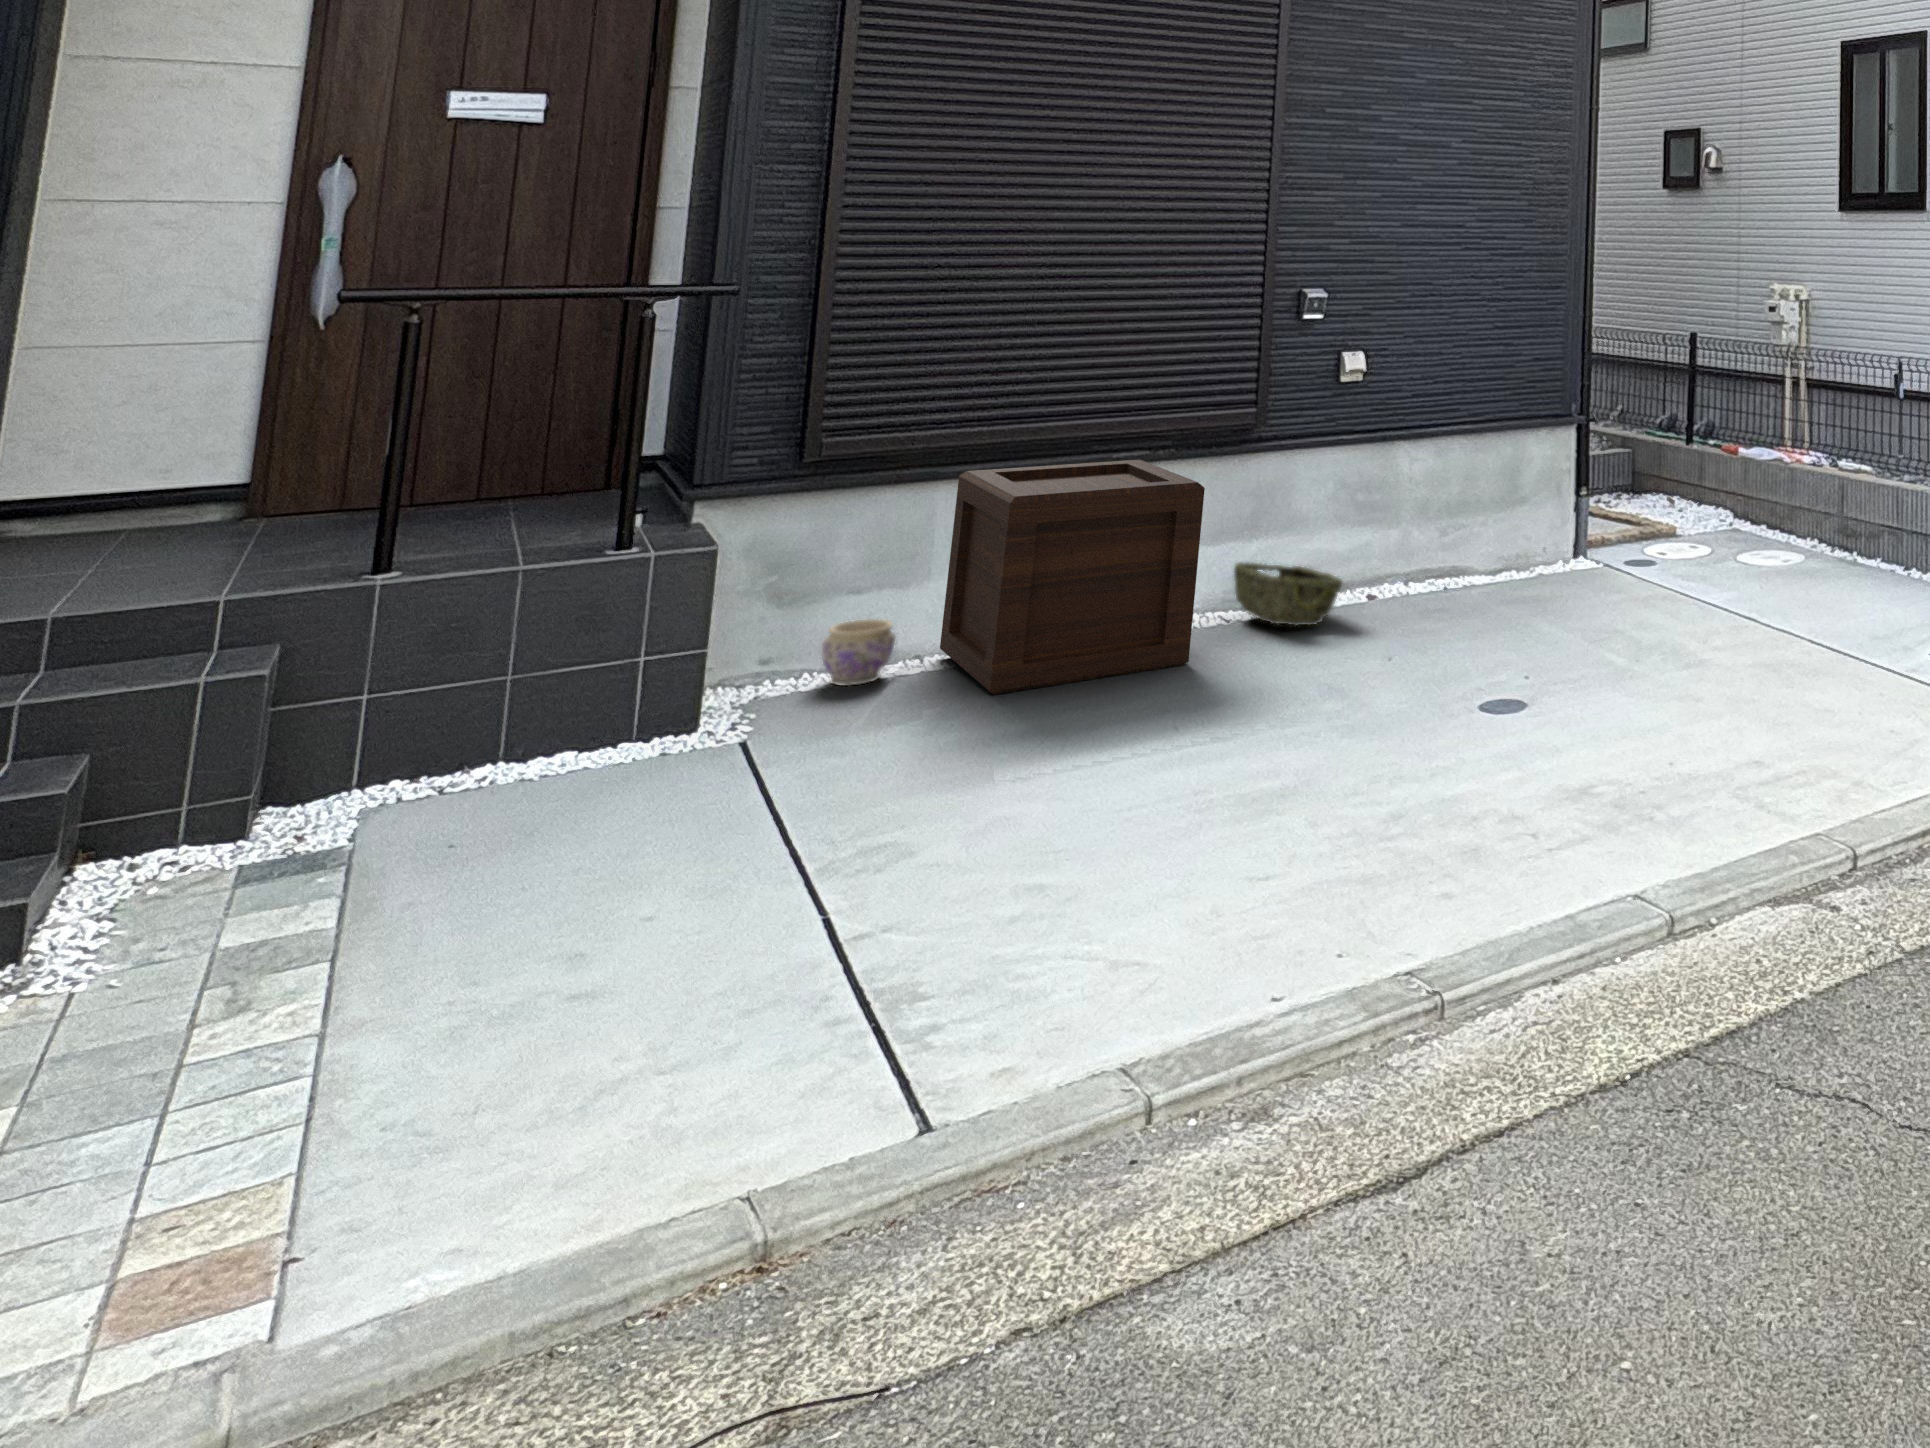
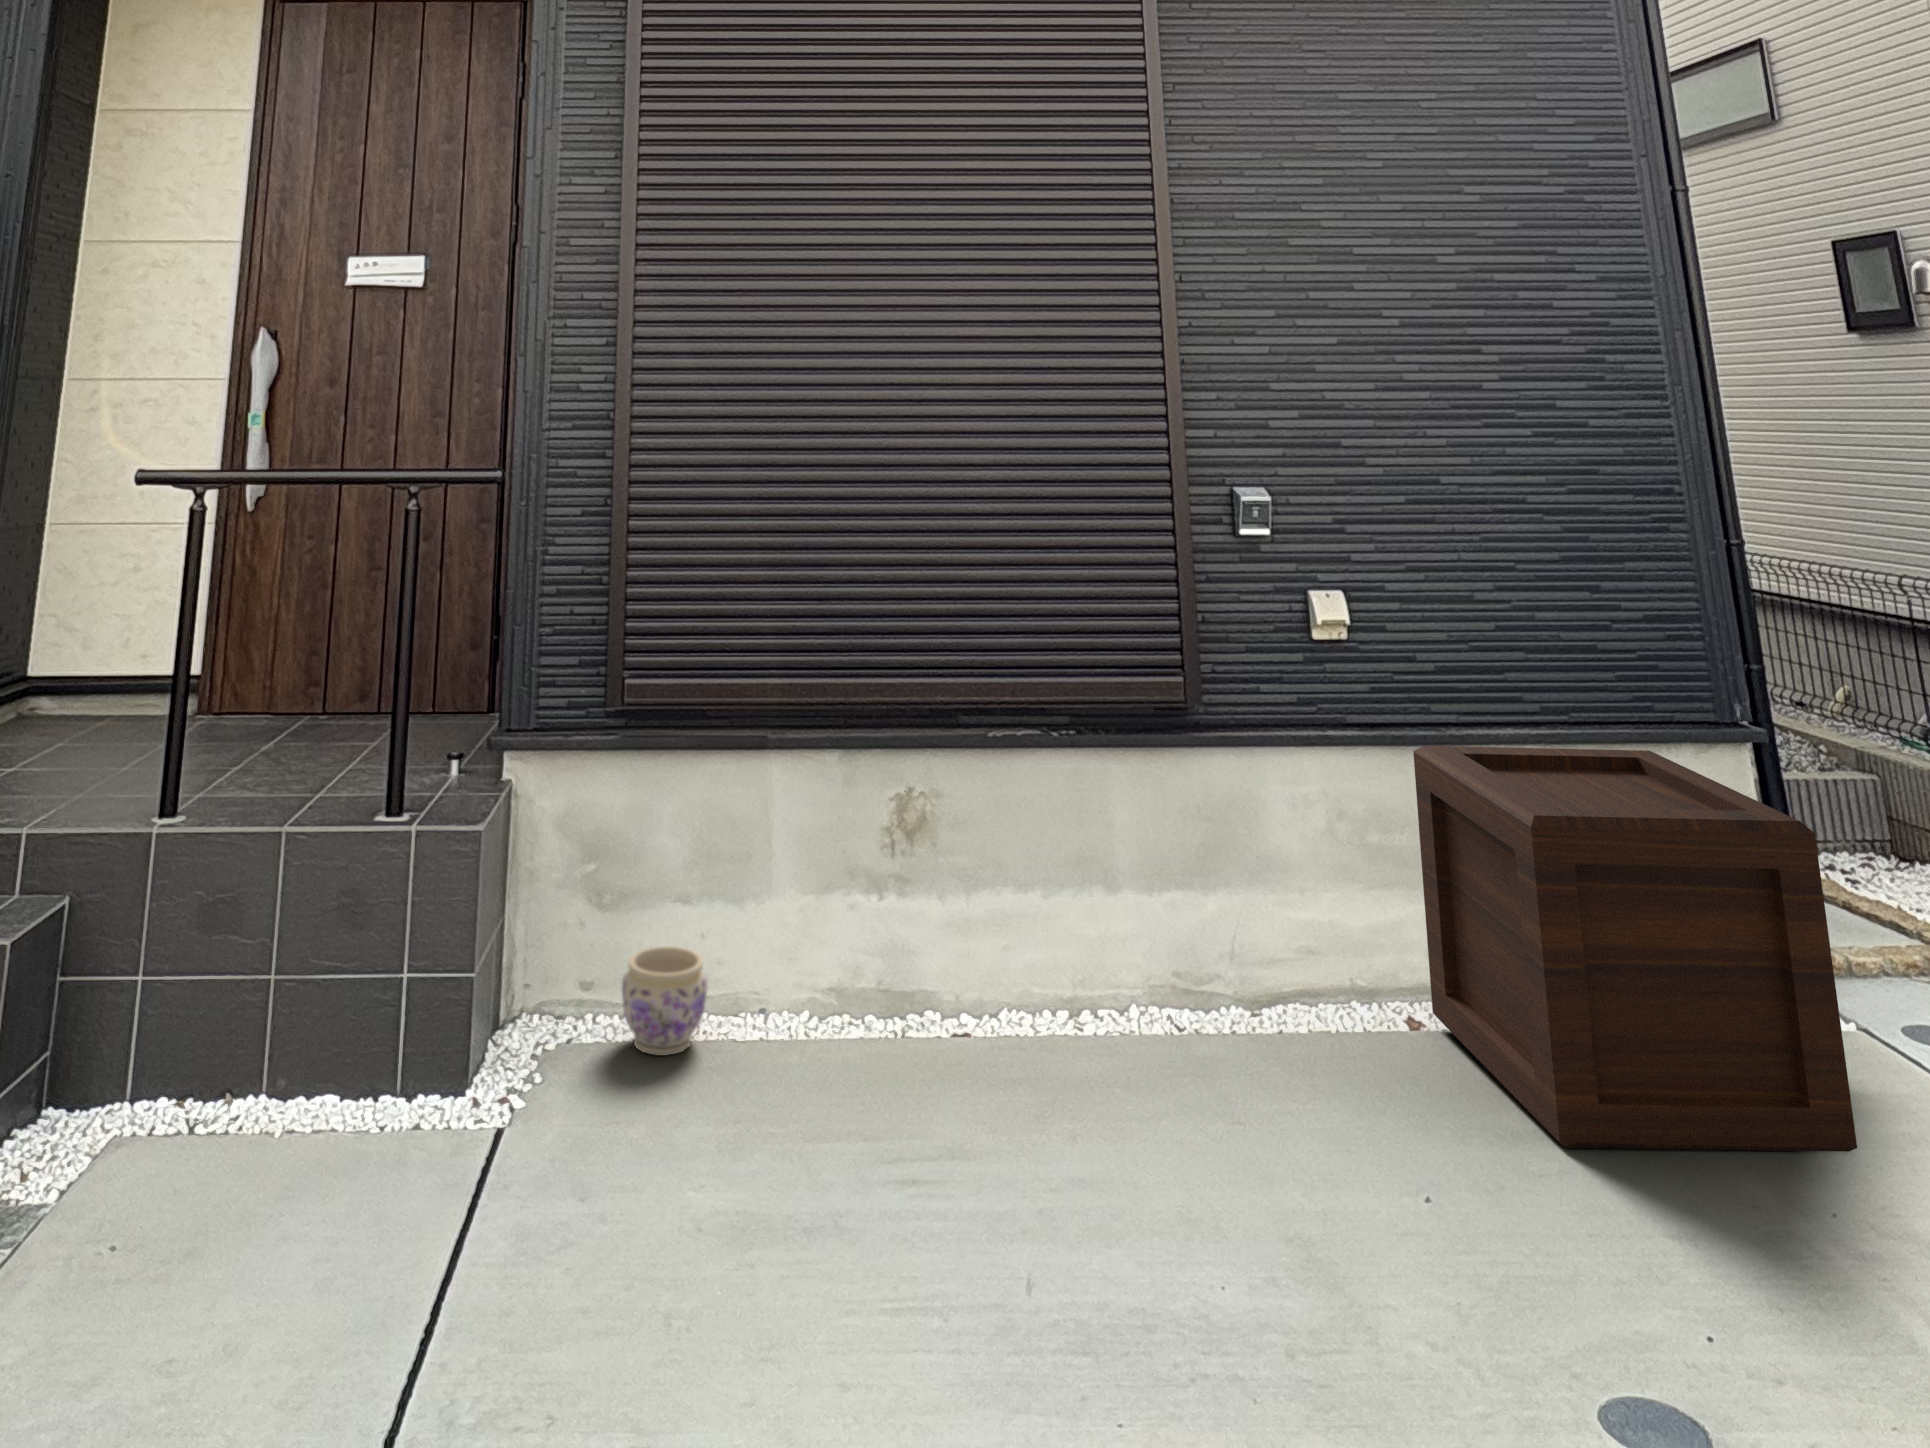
wooden crate: present [940,460,1205,695] -> present [1413,746,1857,1152]
woven basket: present [1234,562,1343,626] -> none [1176,933,1345,1091]

